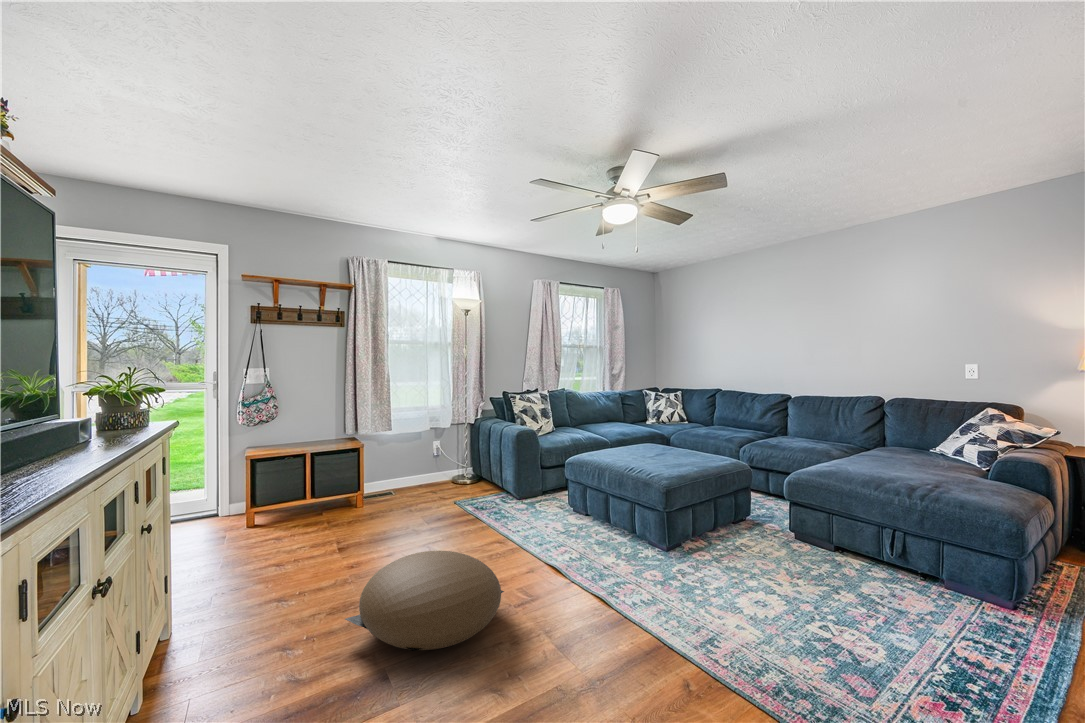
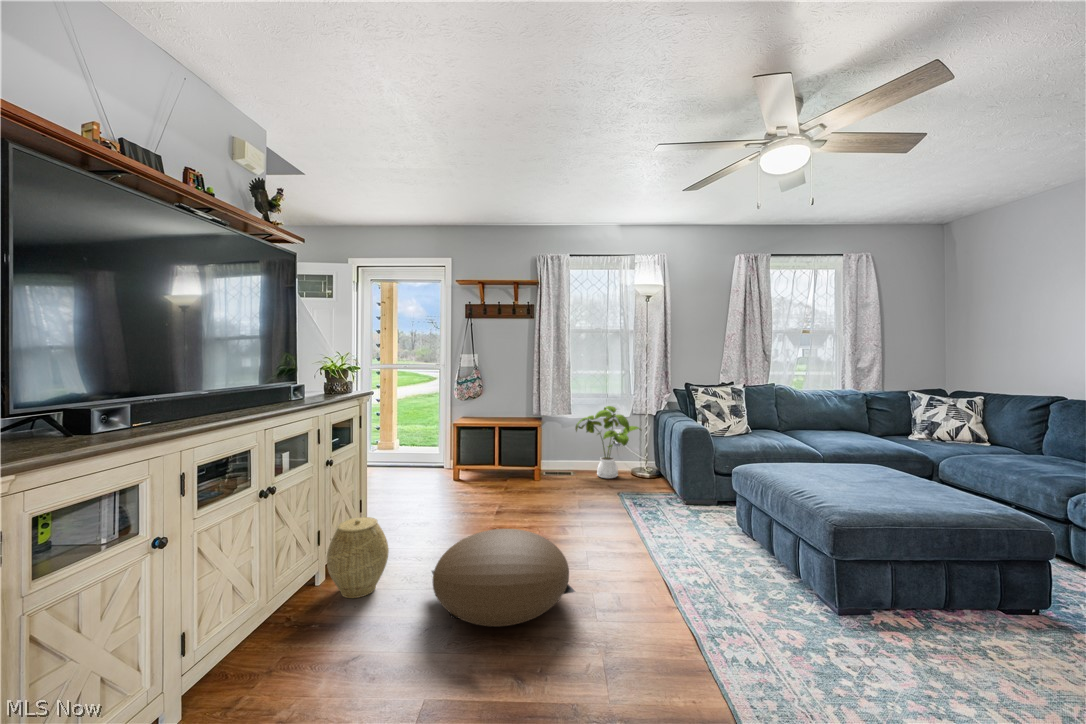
house plant: none [394,418,458,491] -> present [575,406,641,478]
woven basket: none [205,580,289,685] -> present [327,517,389,598]

